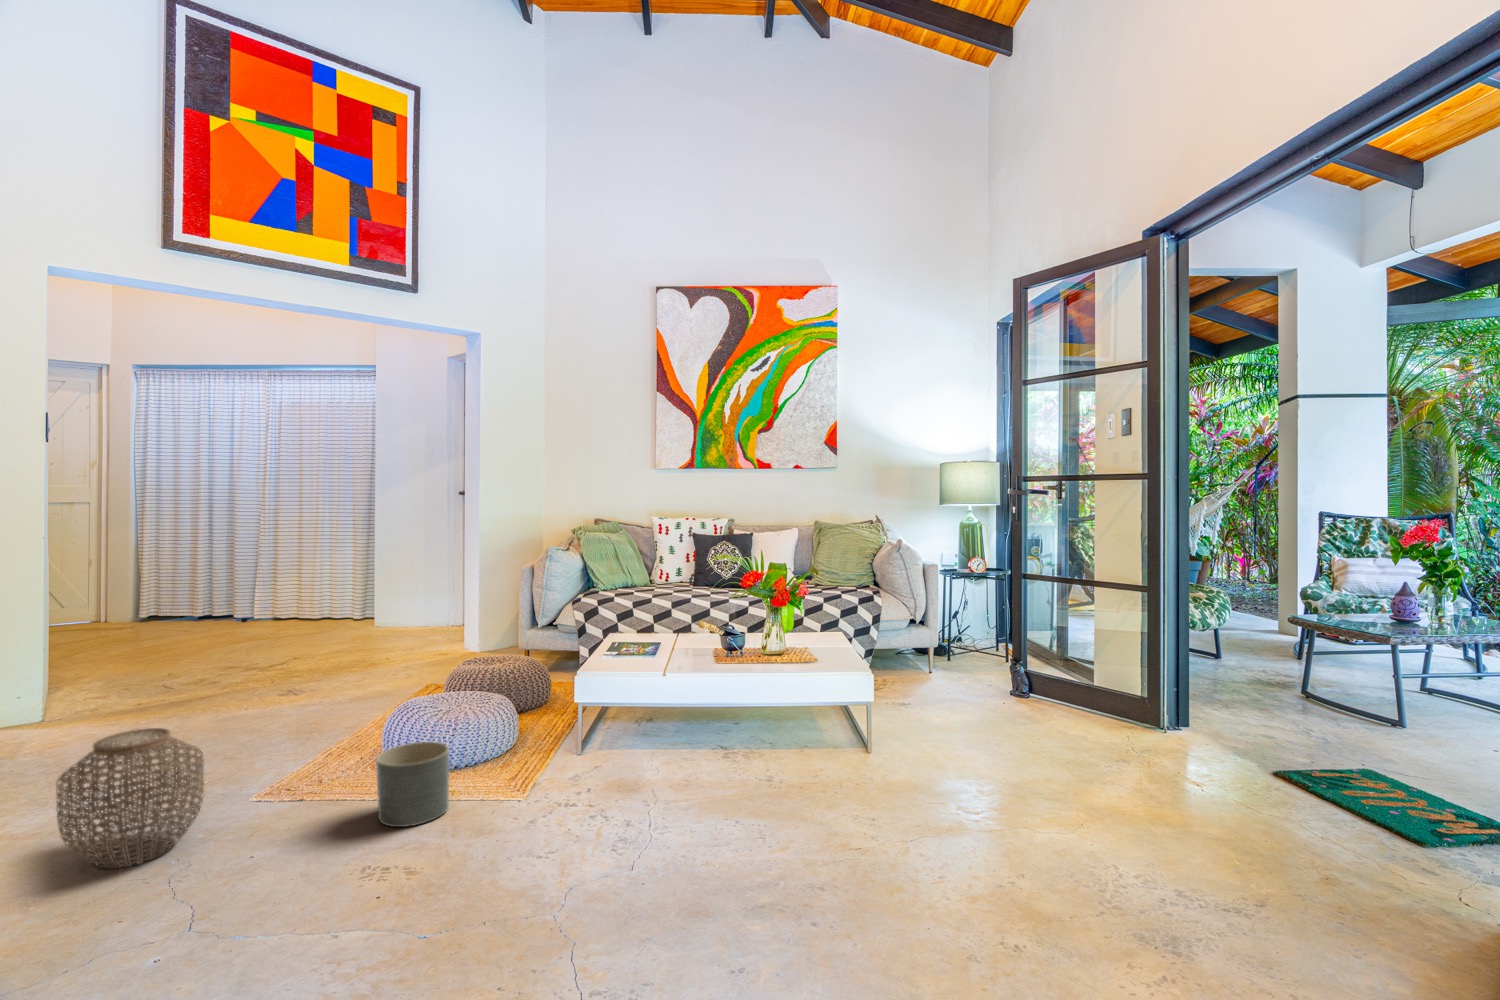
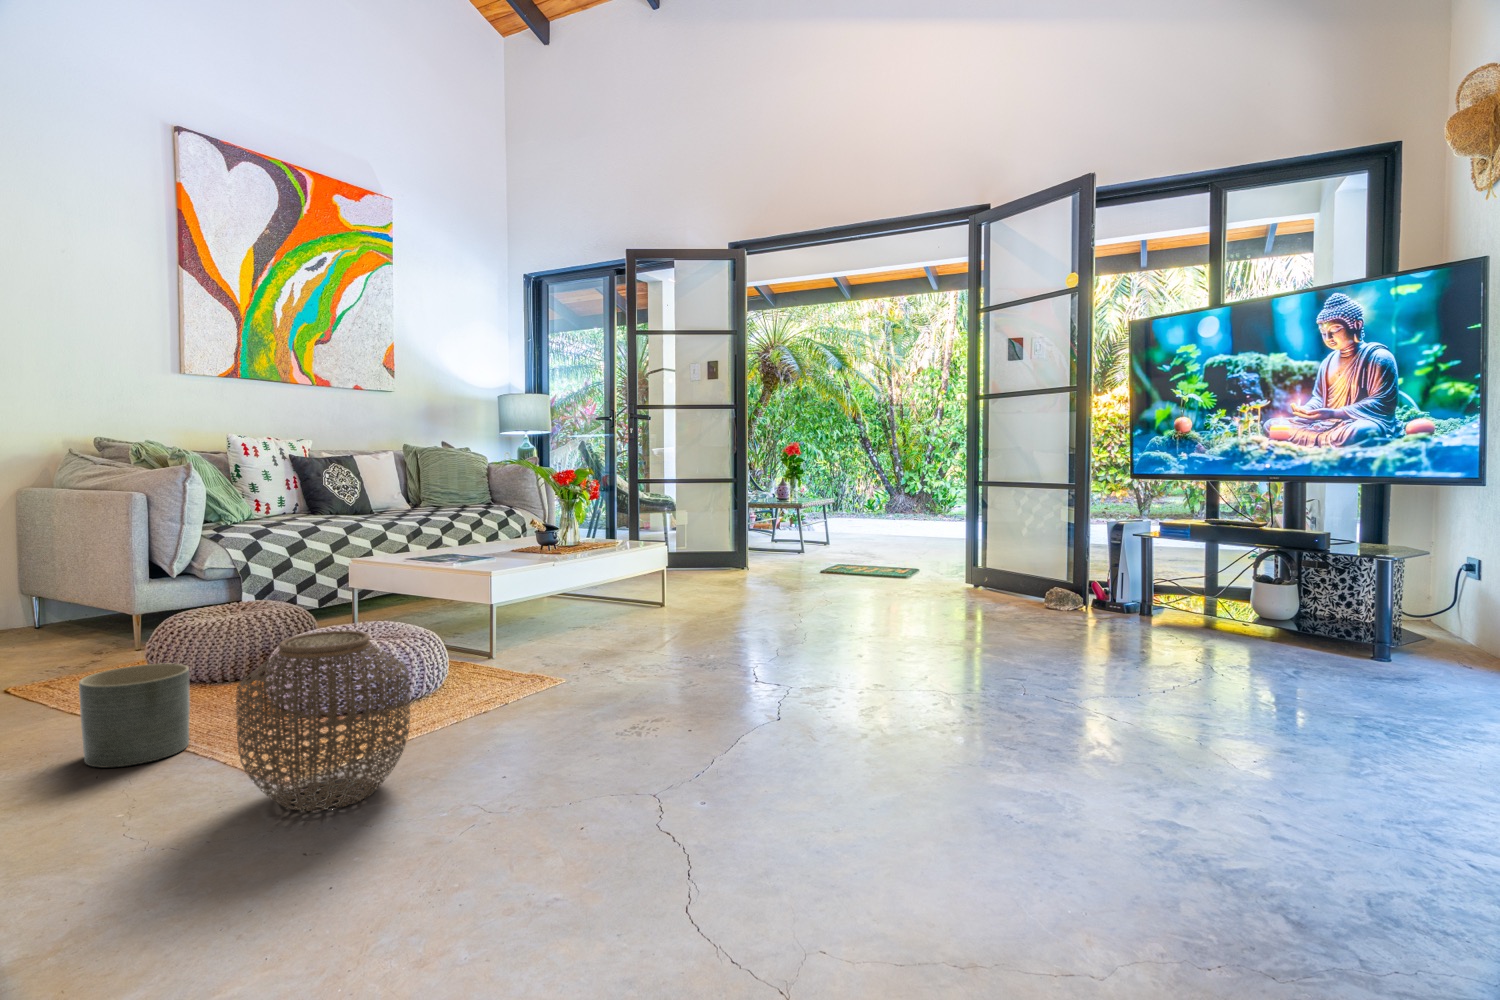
planter: present [376,742,449,827] -> present [79,664,190,768]

